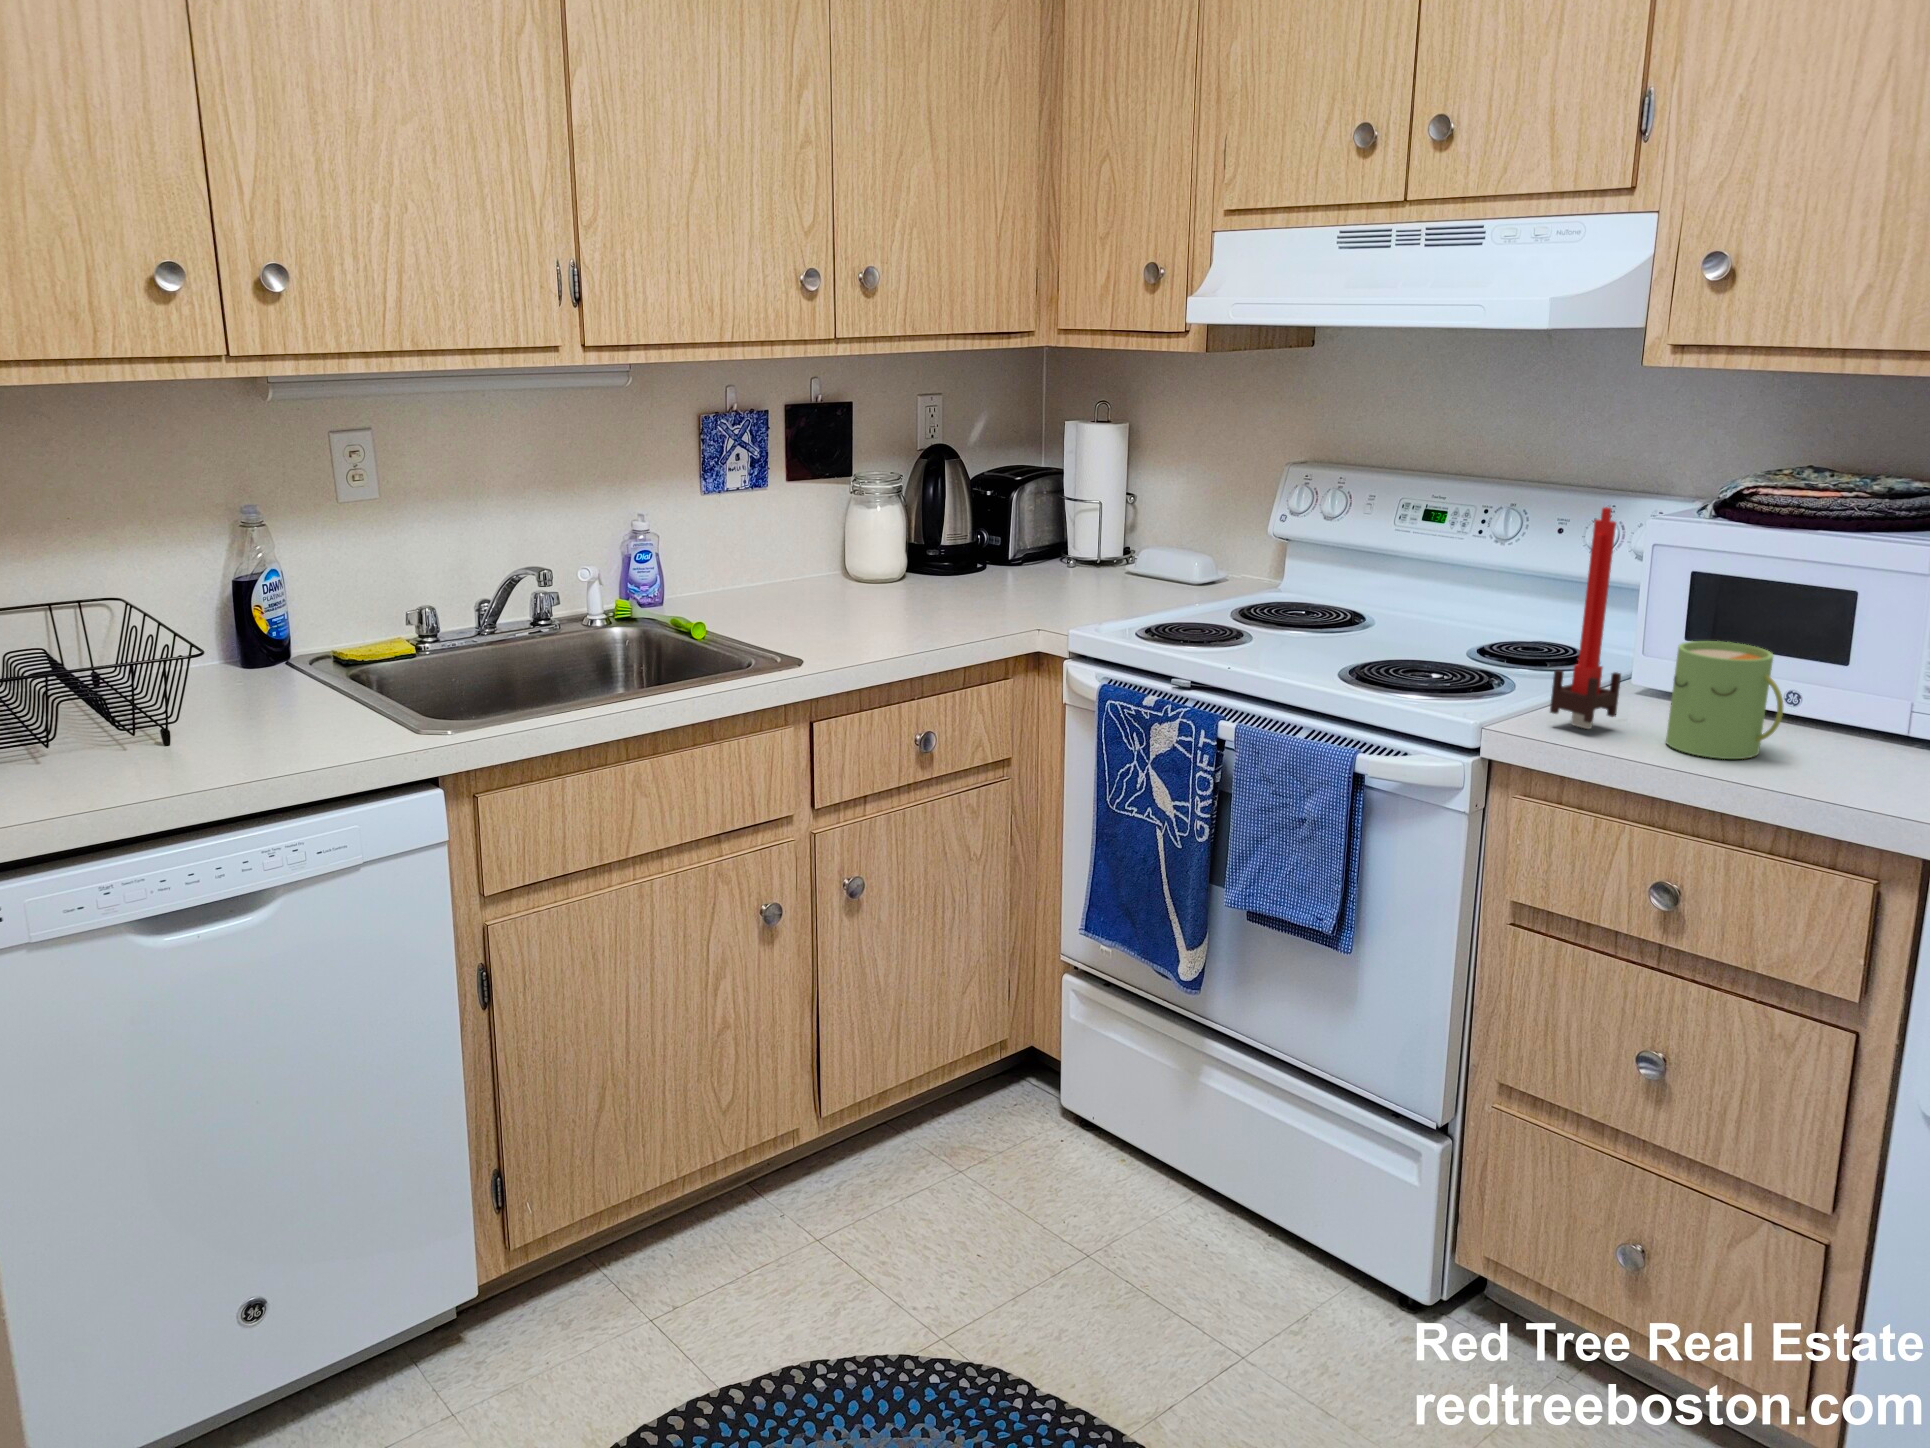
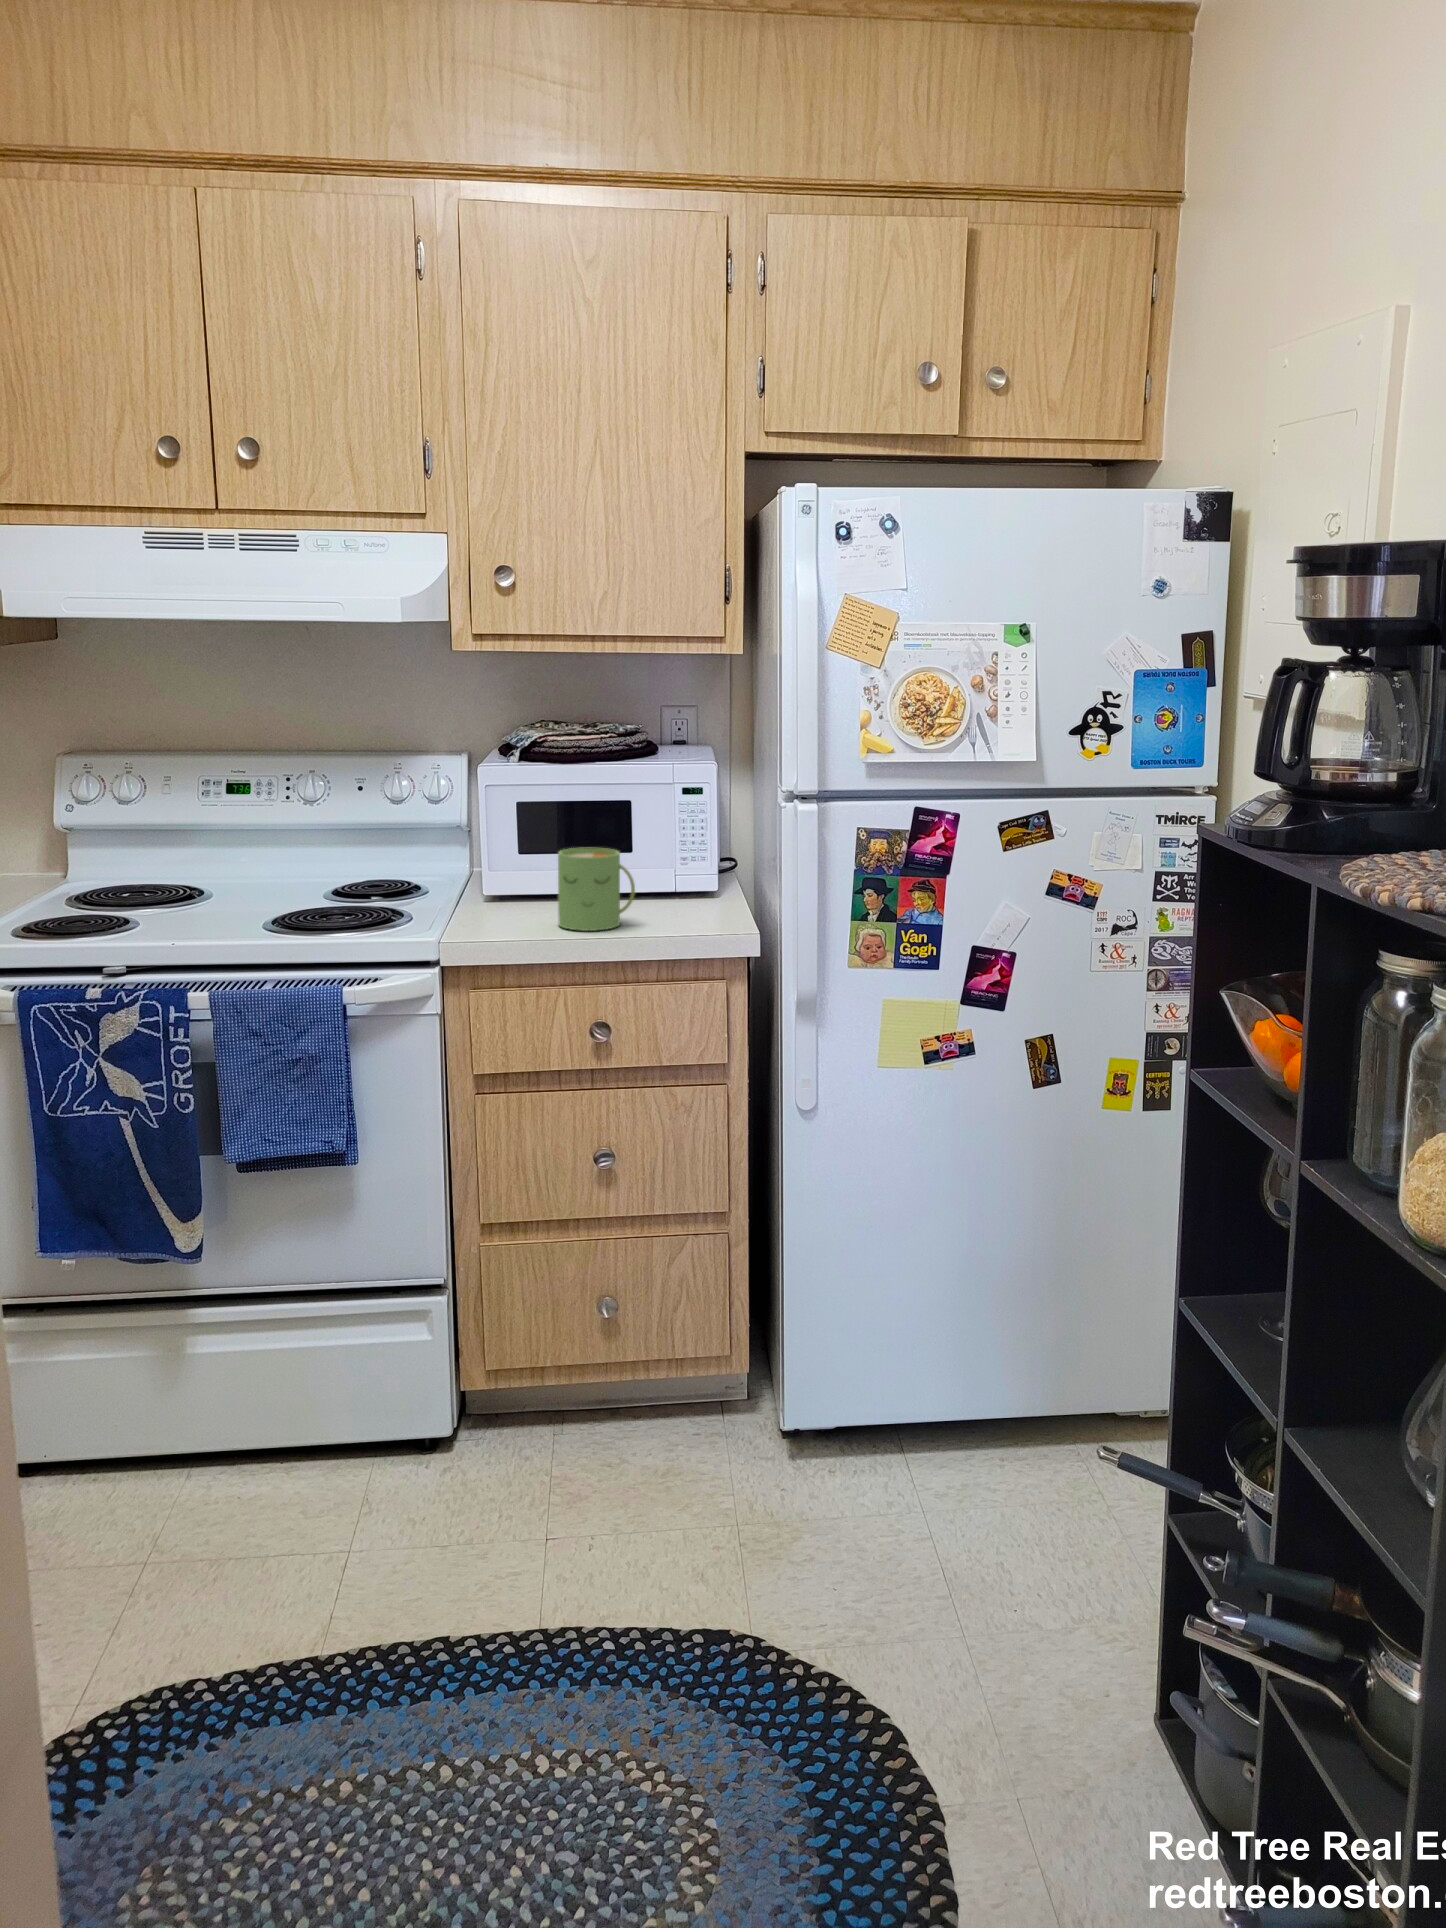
candle: present [1550,507,1621,729] -> none [476,757,518,930]

